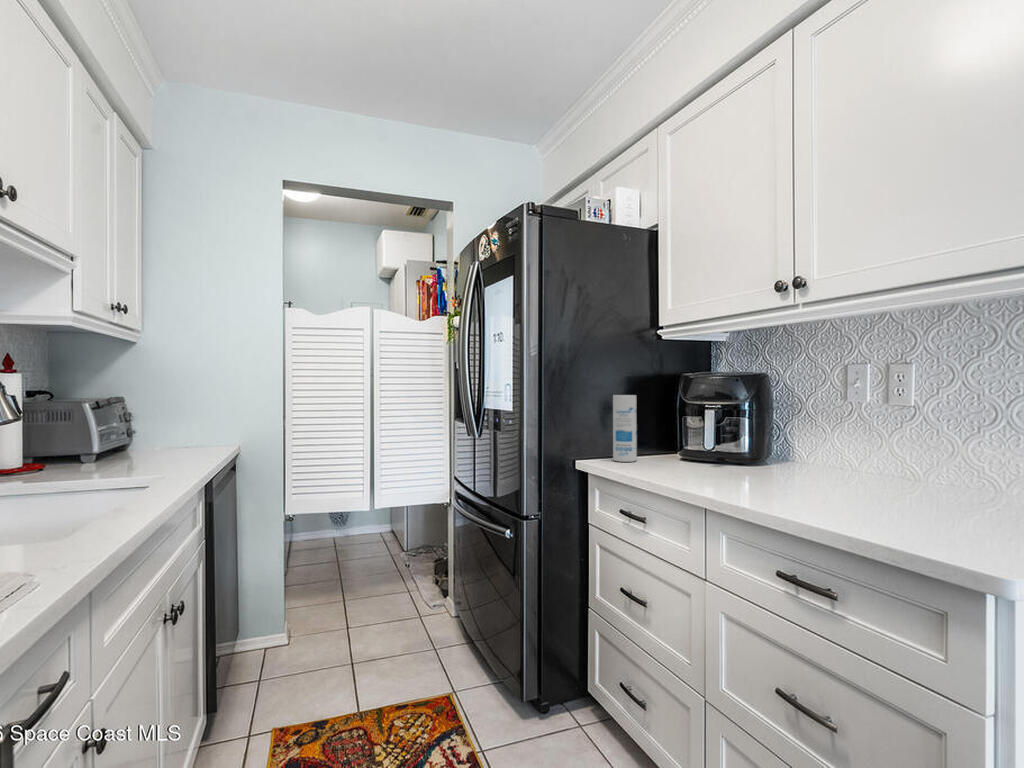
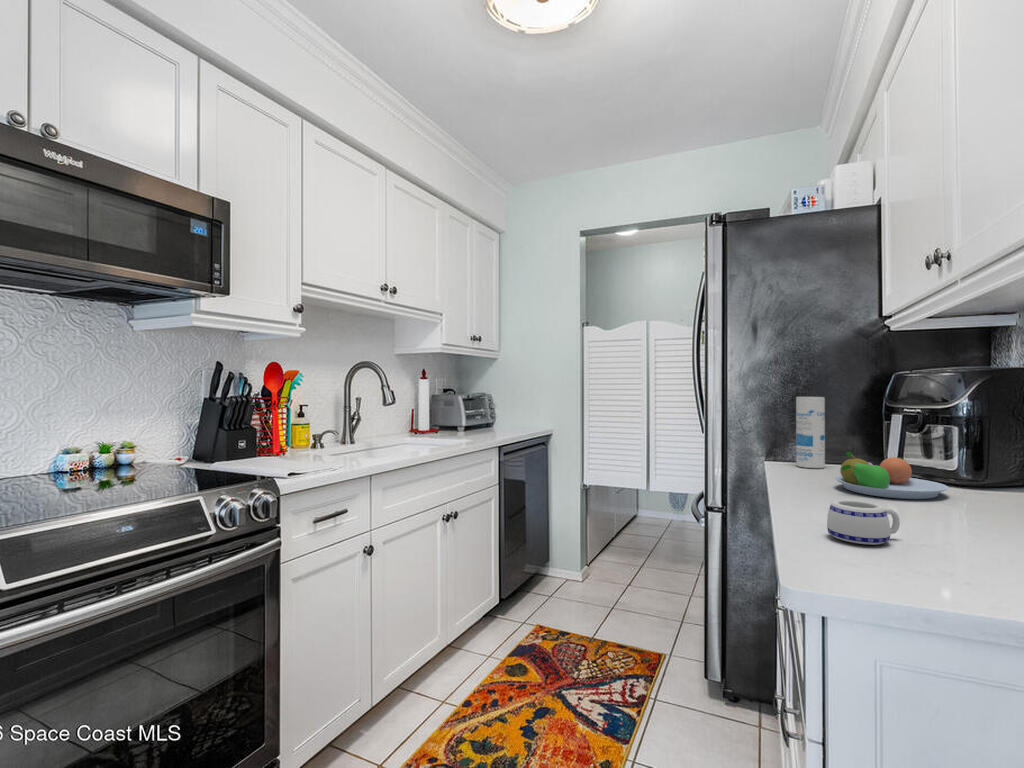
fruit bowl: none [696,444,780,479] -> present [835,452,948,499]
mug: none [845,484,899,521] -> present [827,500,900,545]

